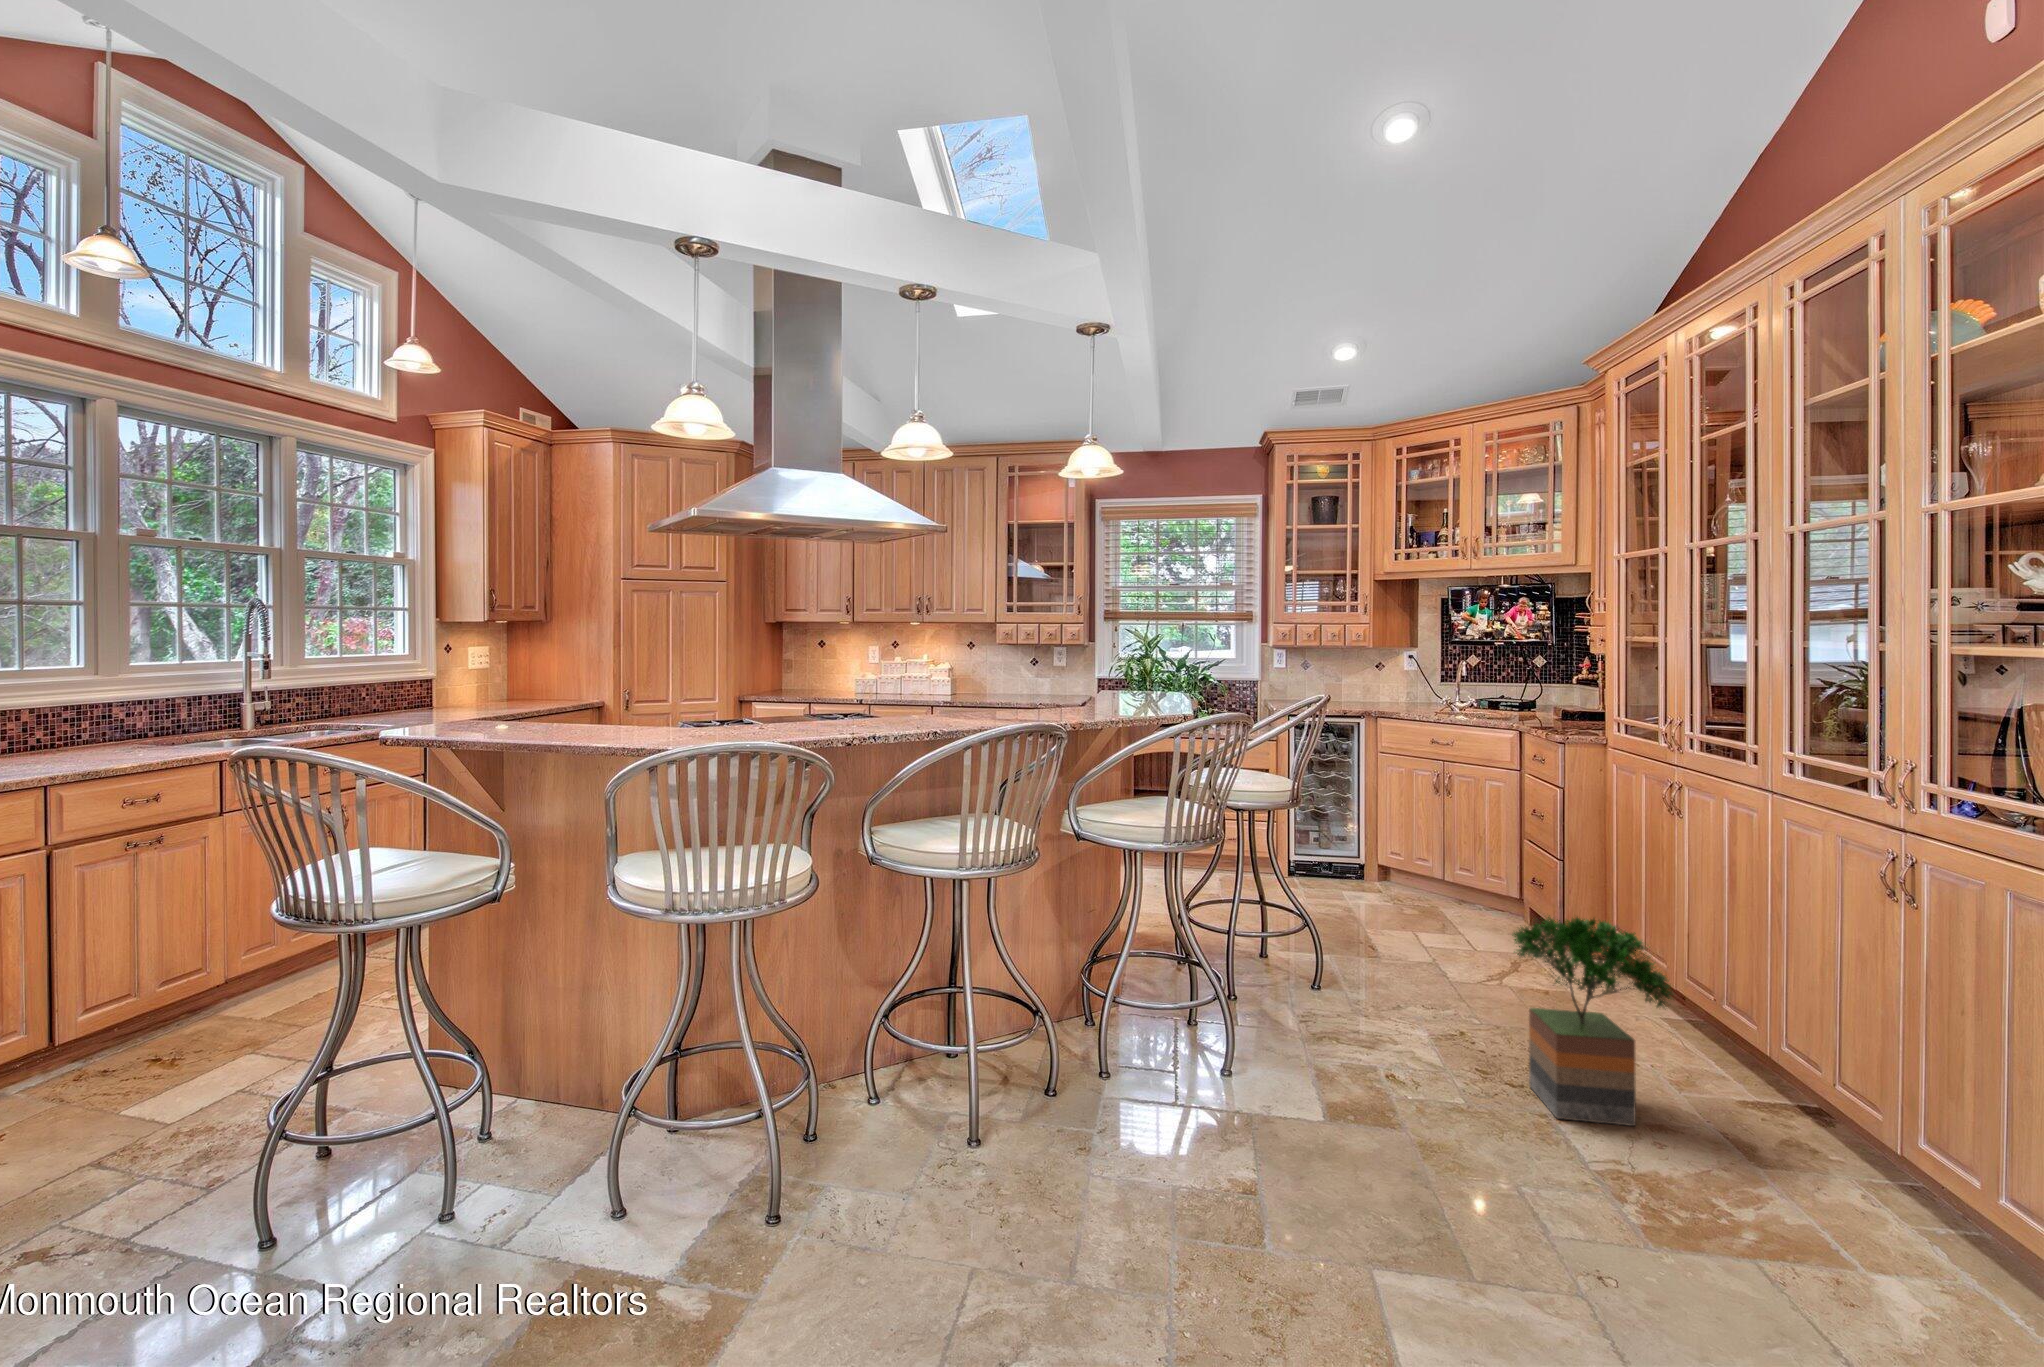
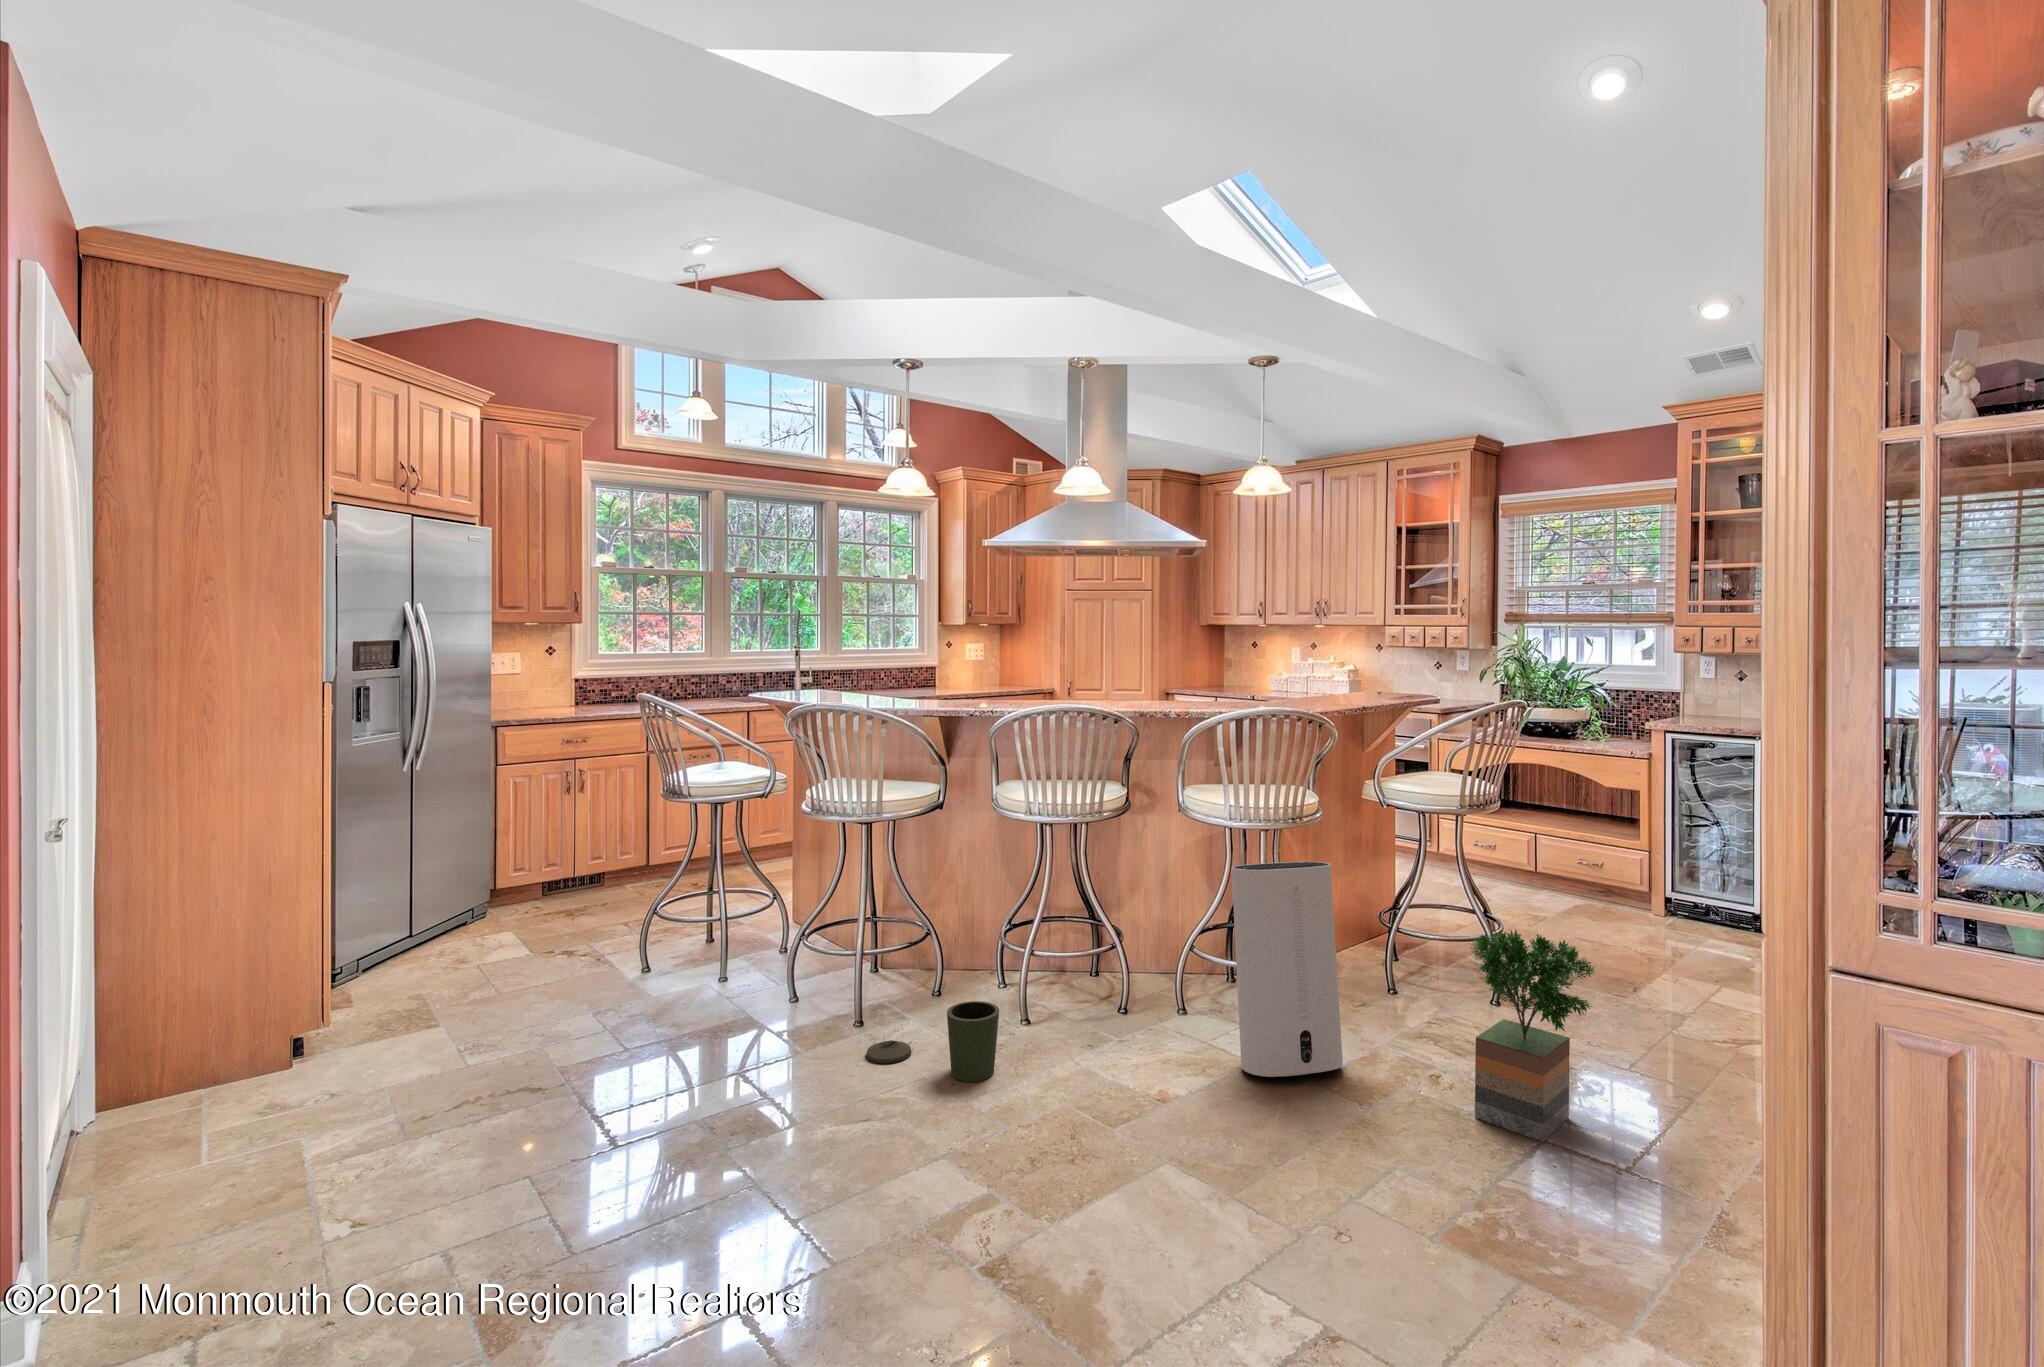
air purifier: none [1270,872,1398,1137] -> present [1232,862,1343,1077]
trash can: none [893,1141,1114,1289] -> present [866,1001,999,1082]

